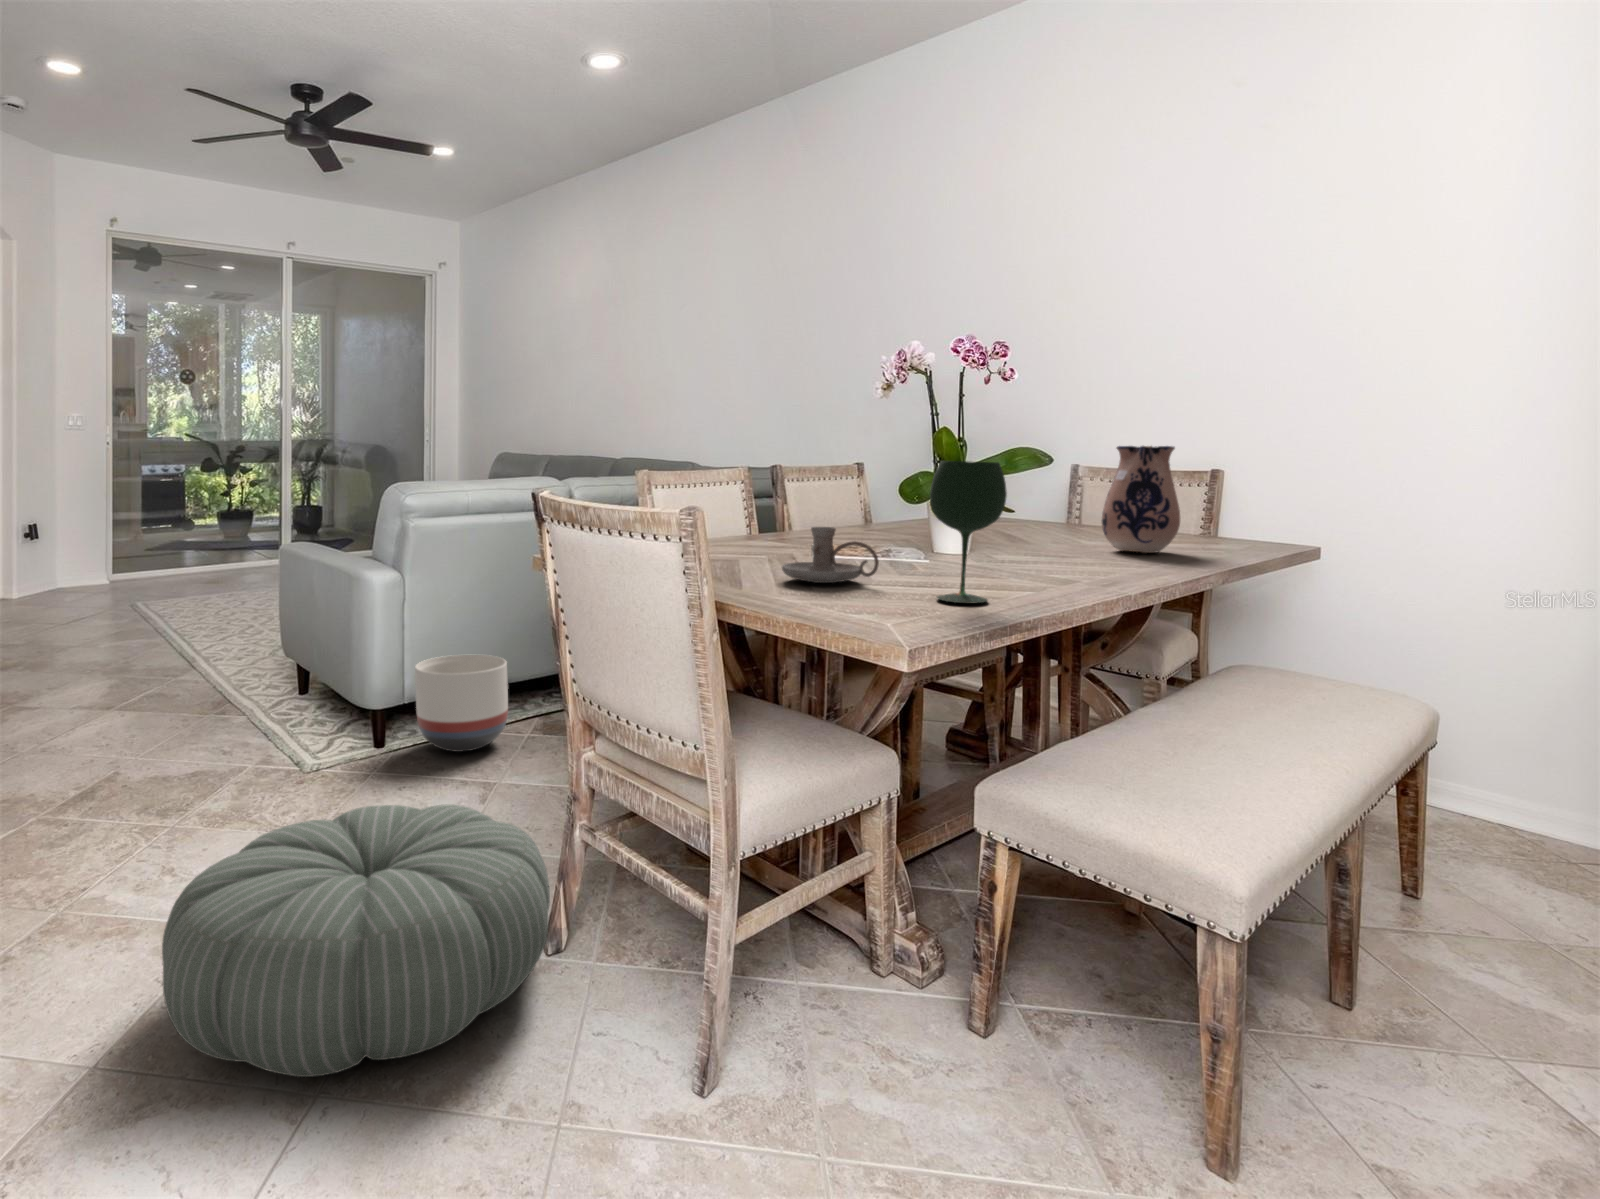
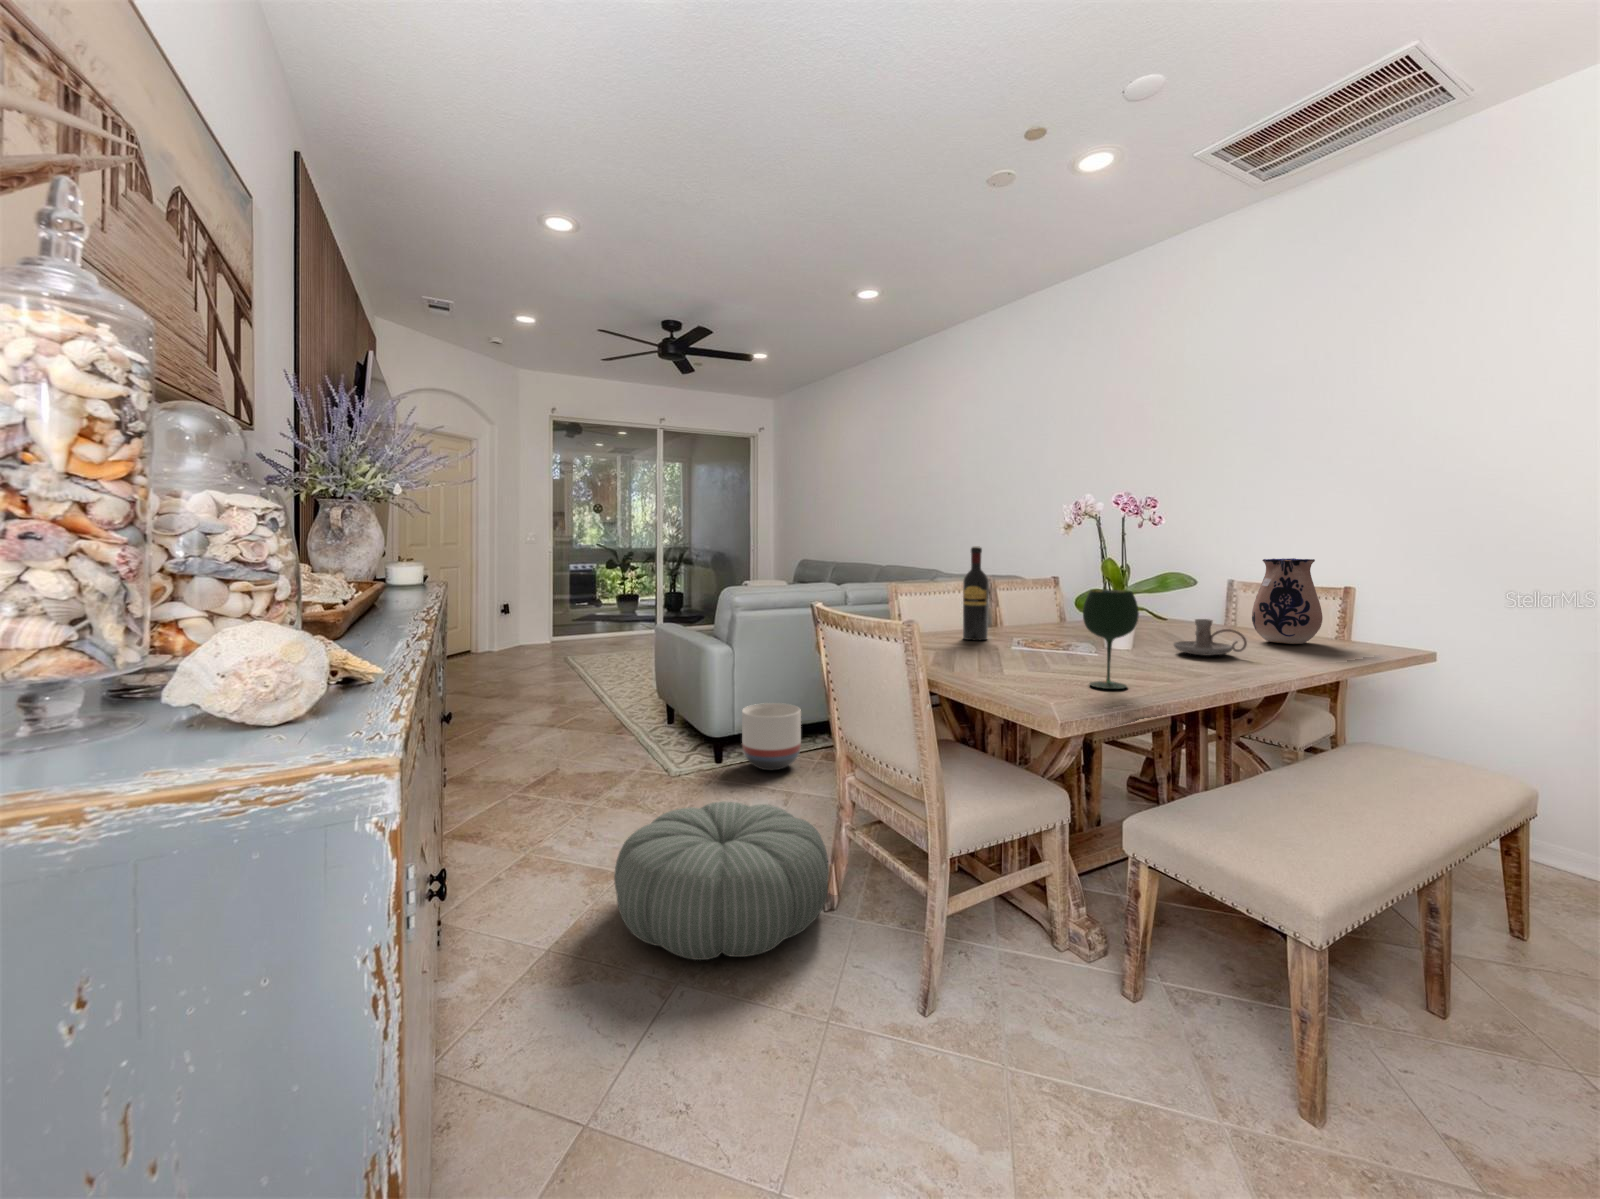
wine bottle: none [745,416,781,550] -> present [963,547,989,640]
candle holder: present [782,527,879,583] -> present [1174,619,1247,656]

